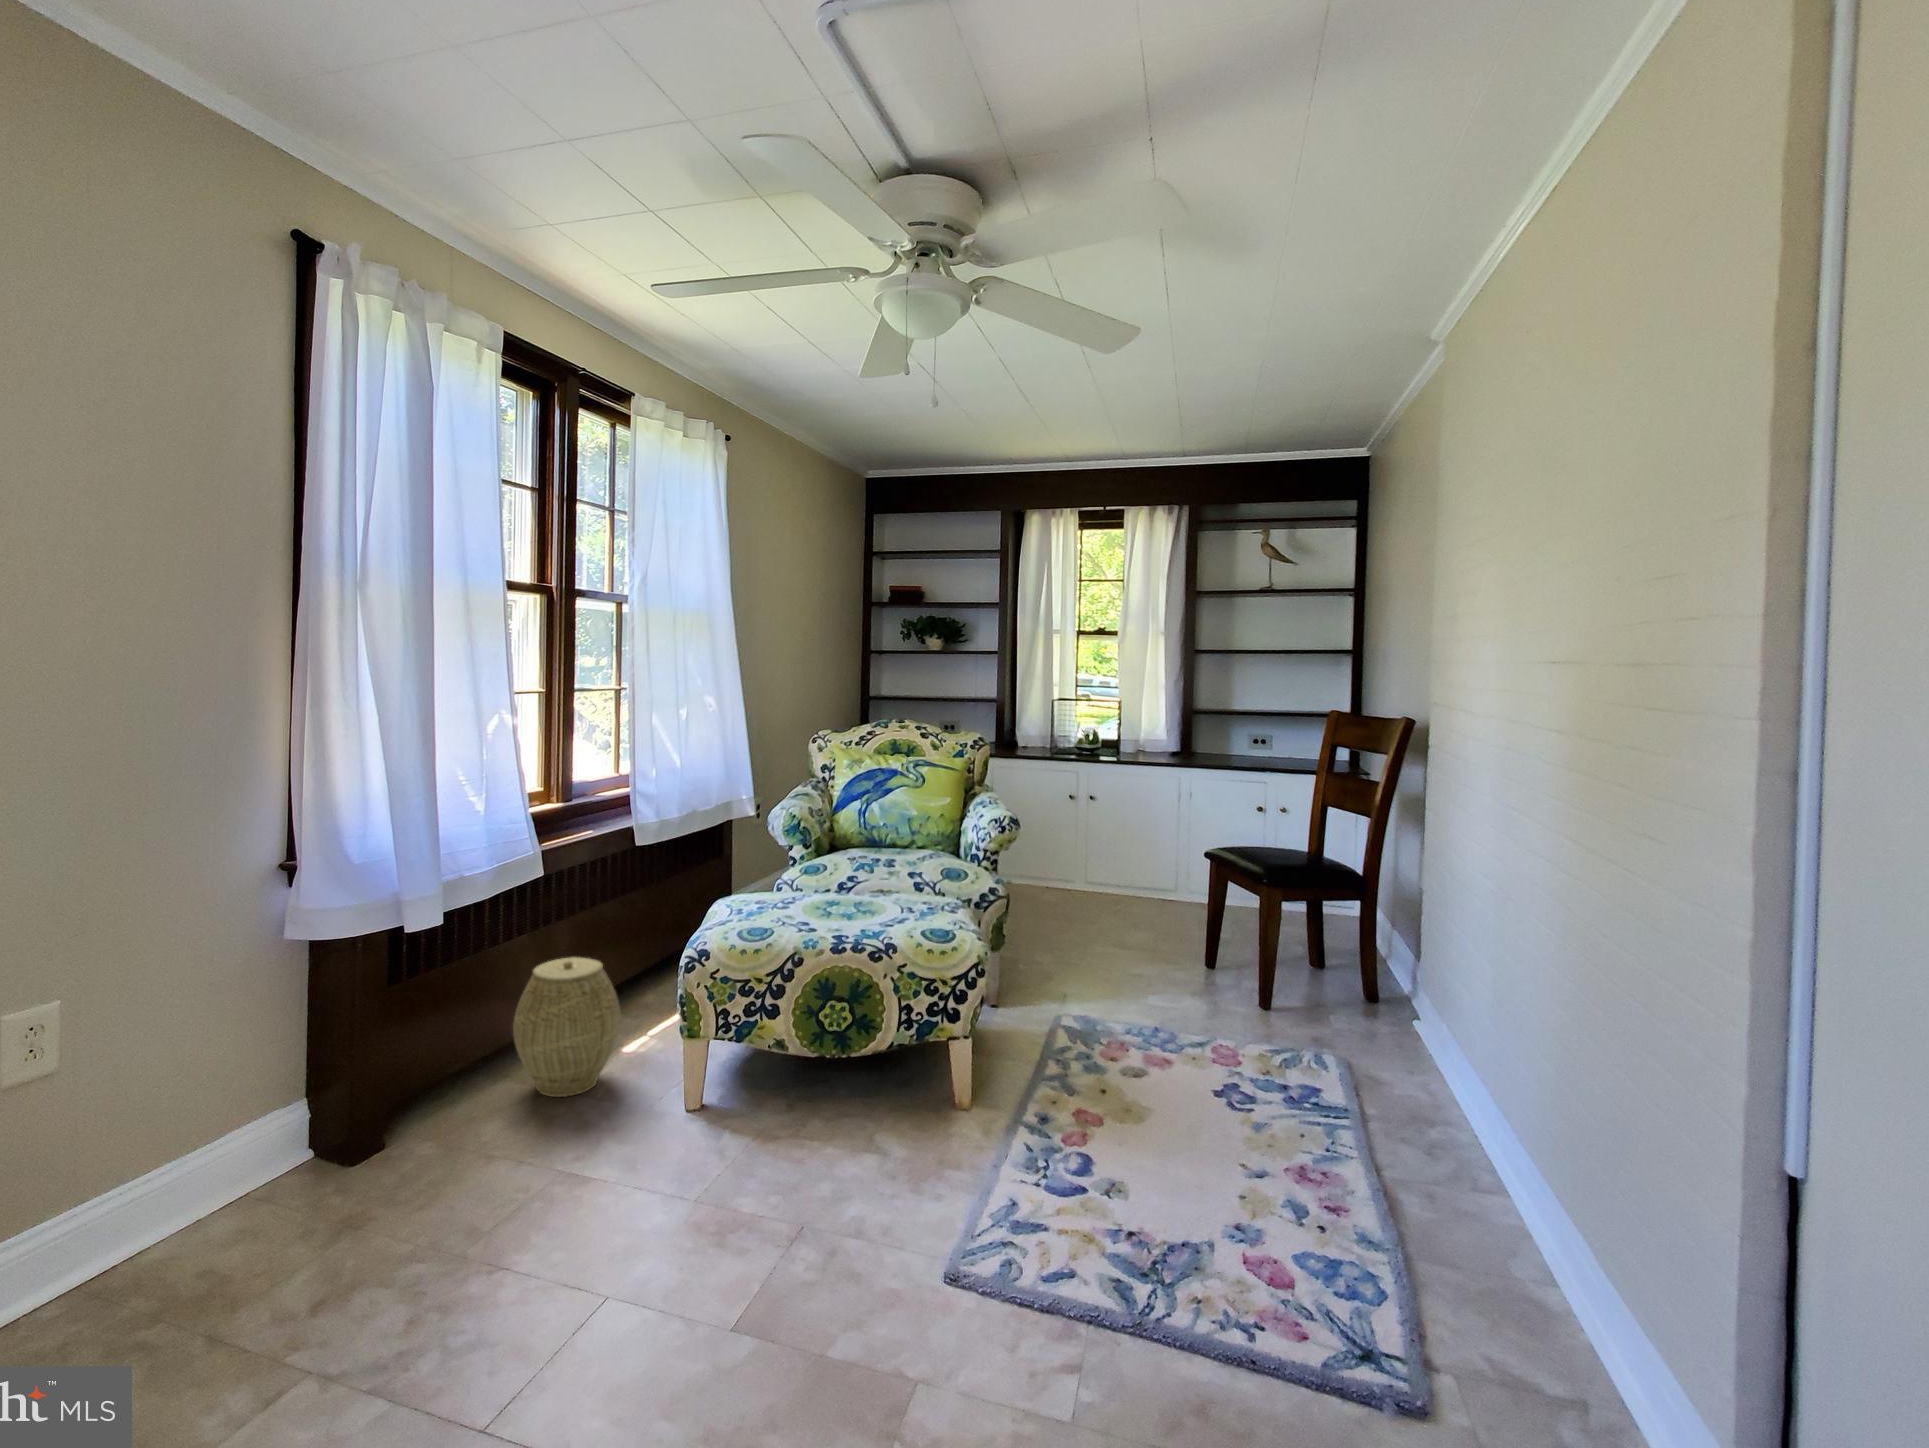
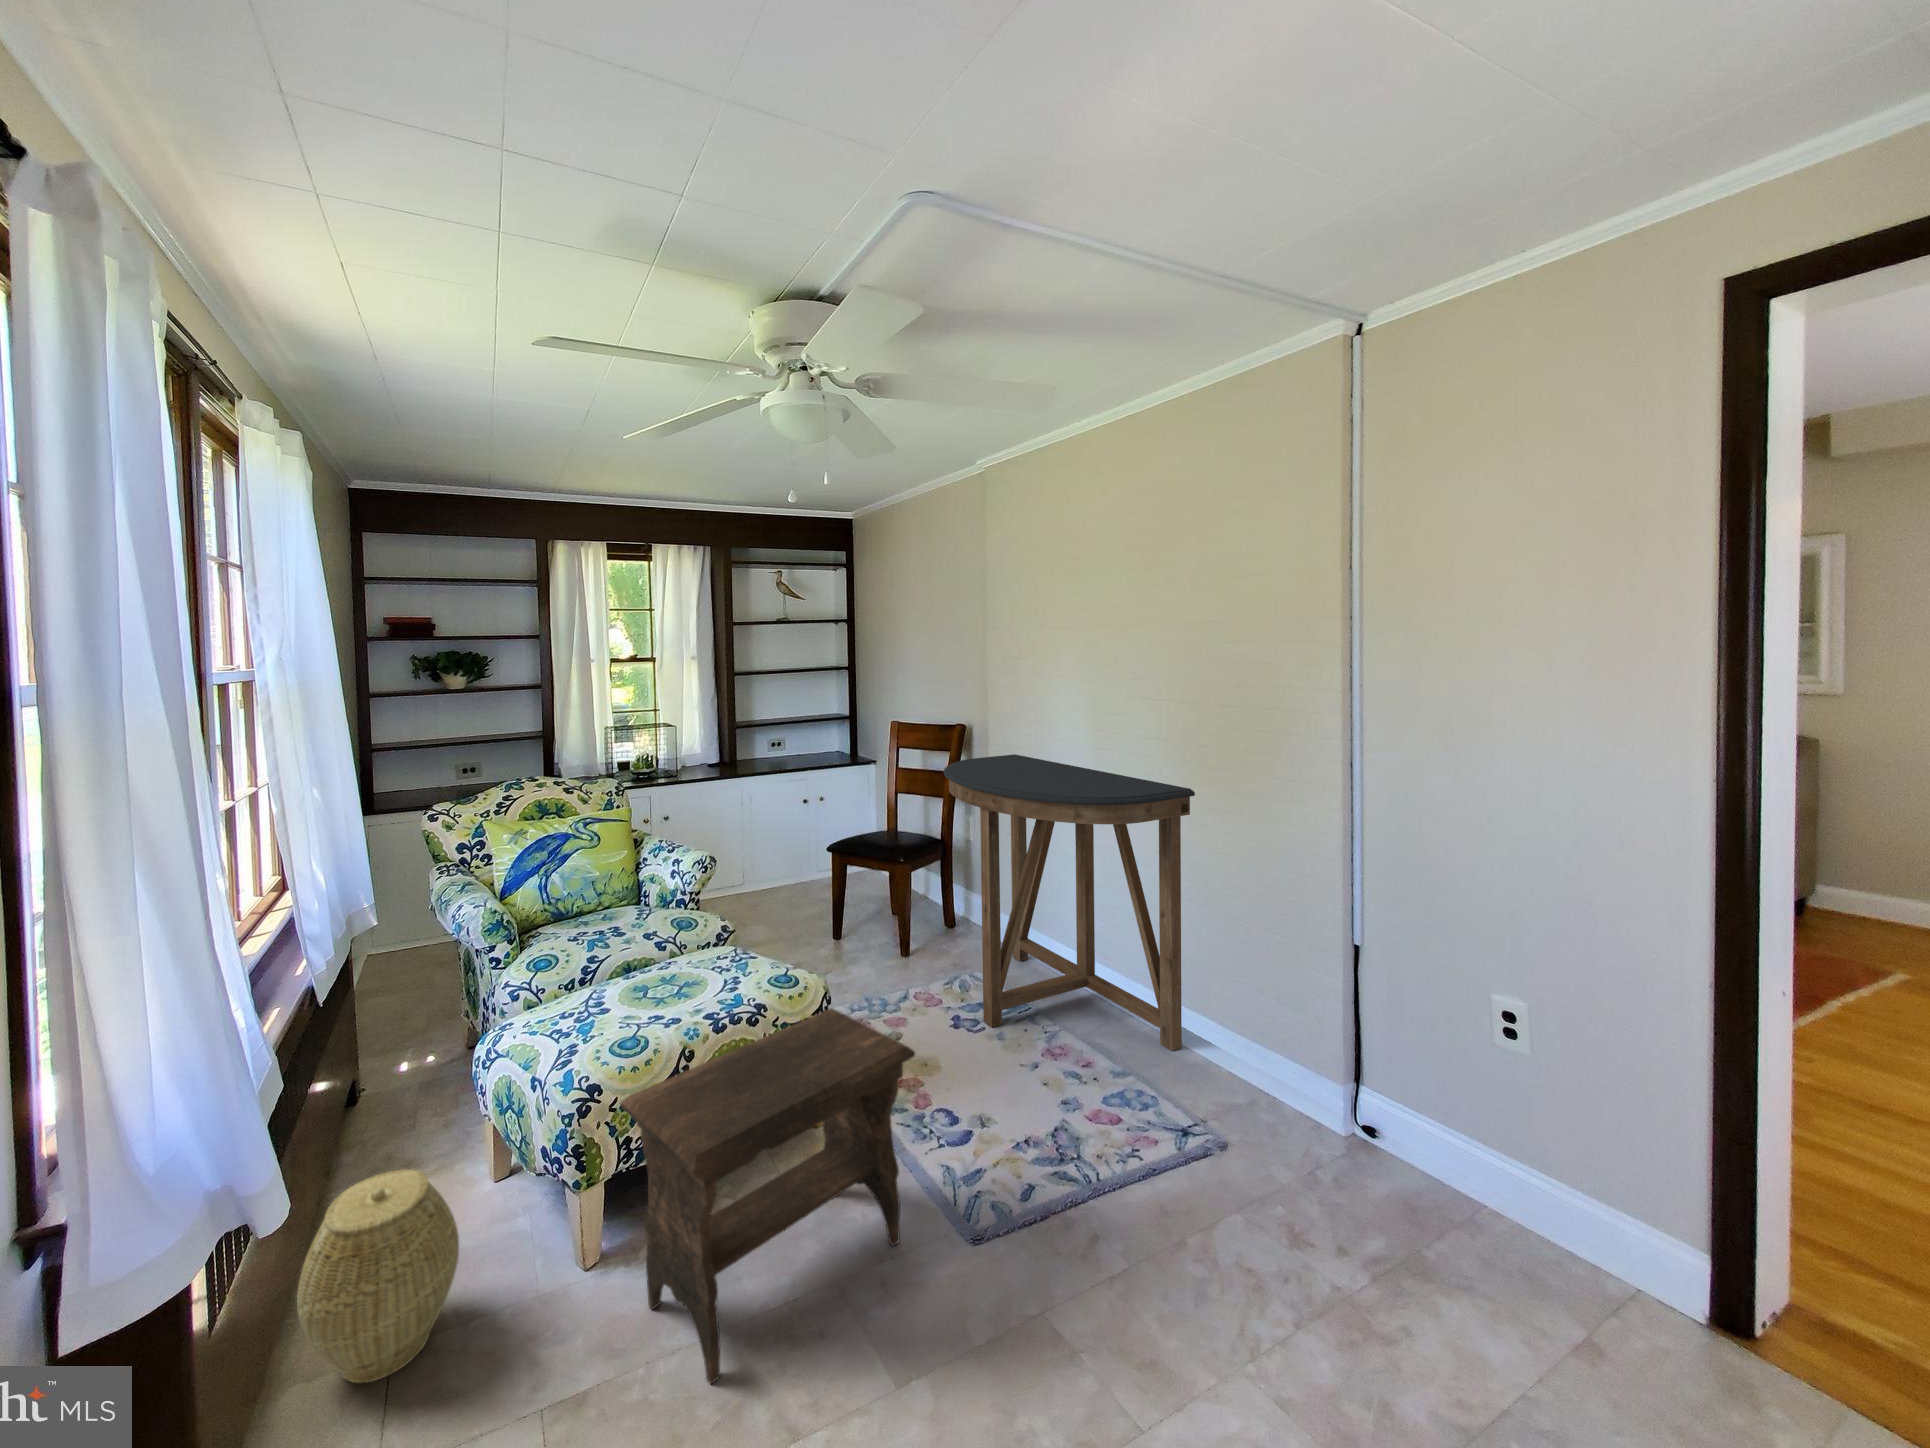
console table: none [1283,760,1615,1304] -> present [944,754,1195,1051]
footstool: none [631,950,922,1230] -> present [620,1008,915,1384]

